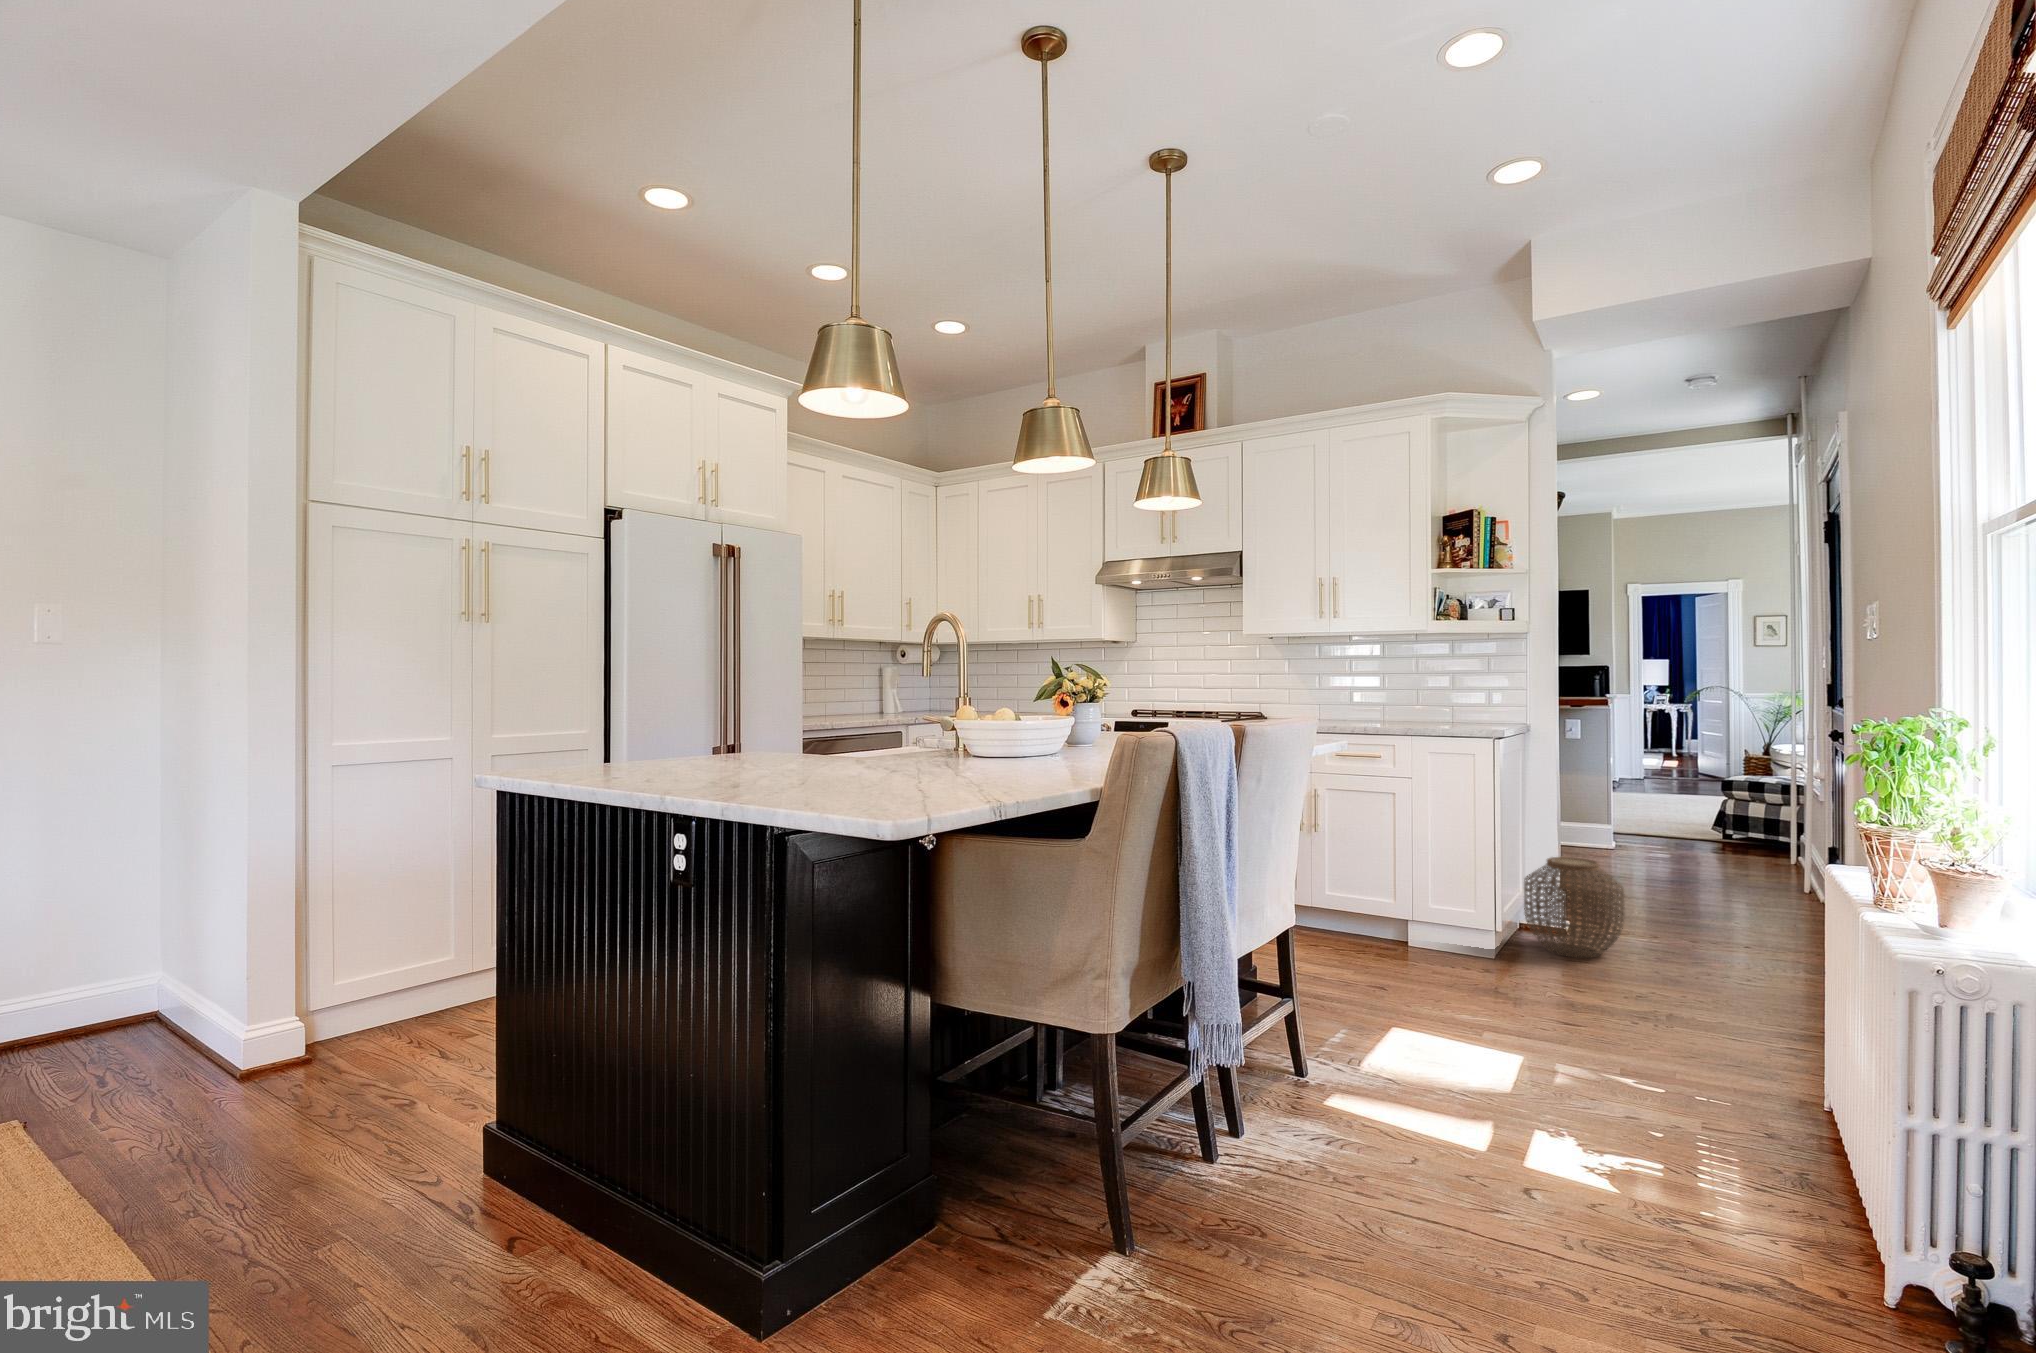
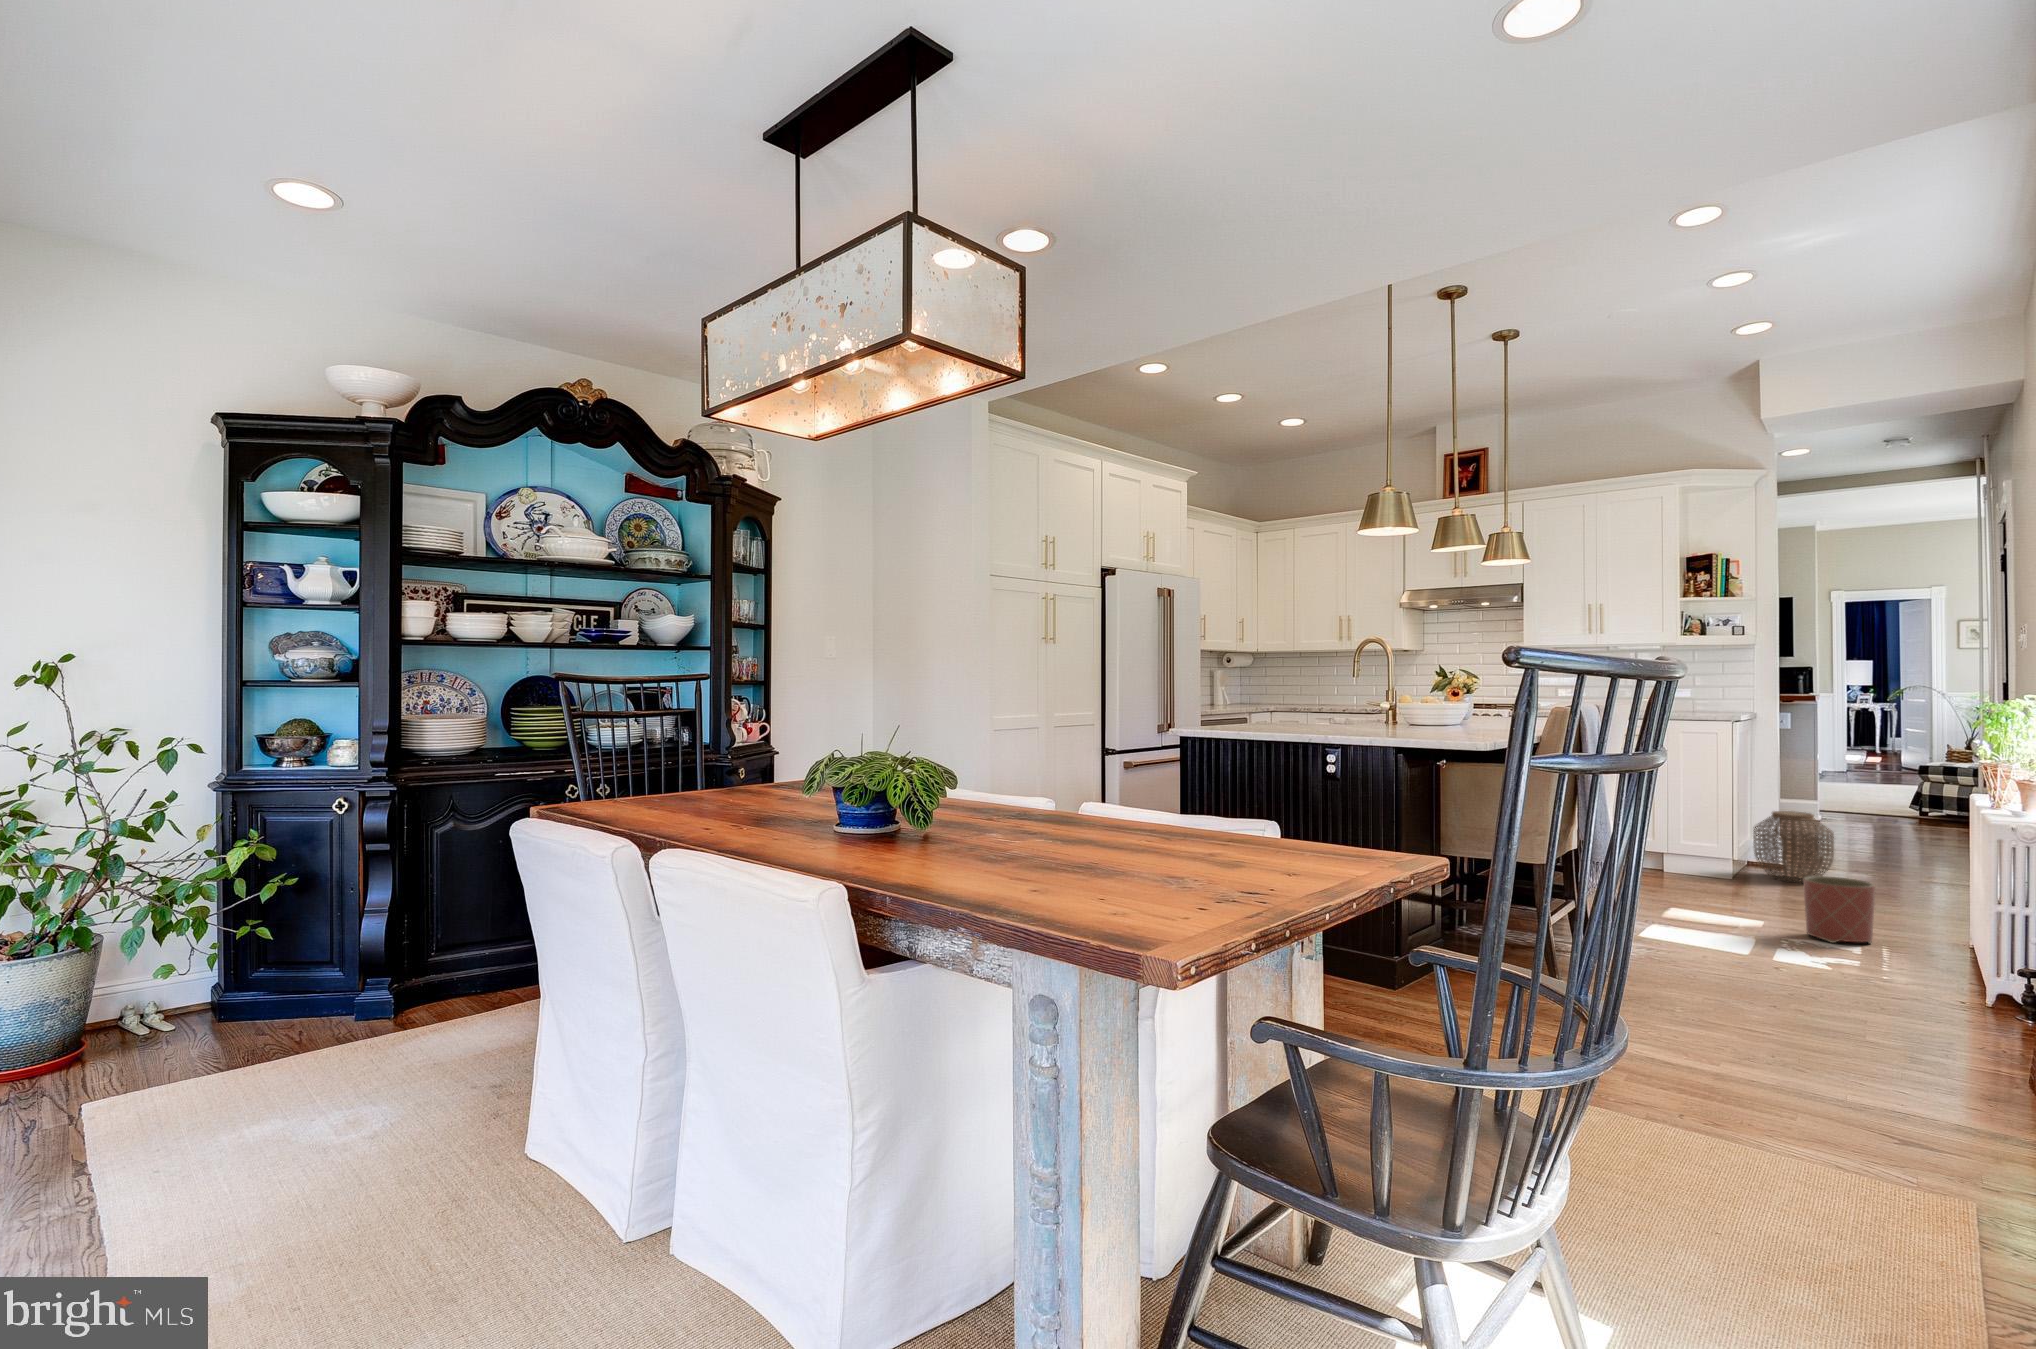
planter: none [1574,987,1679,1106] -> present [1803,876,1875,944]

